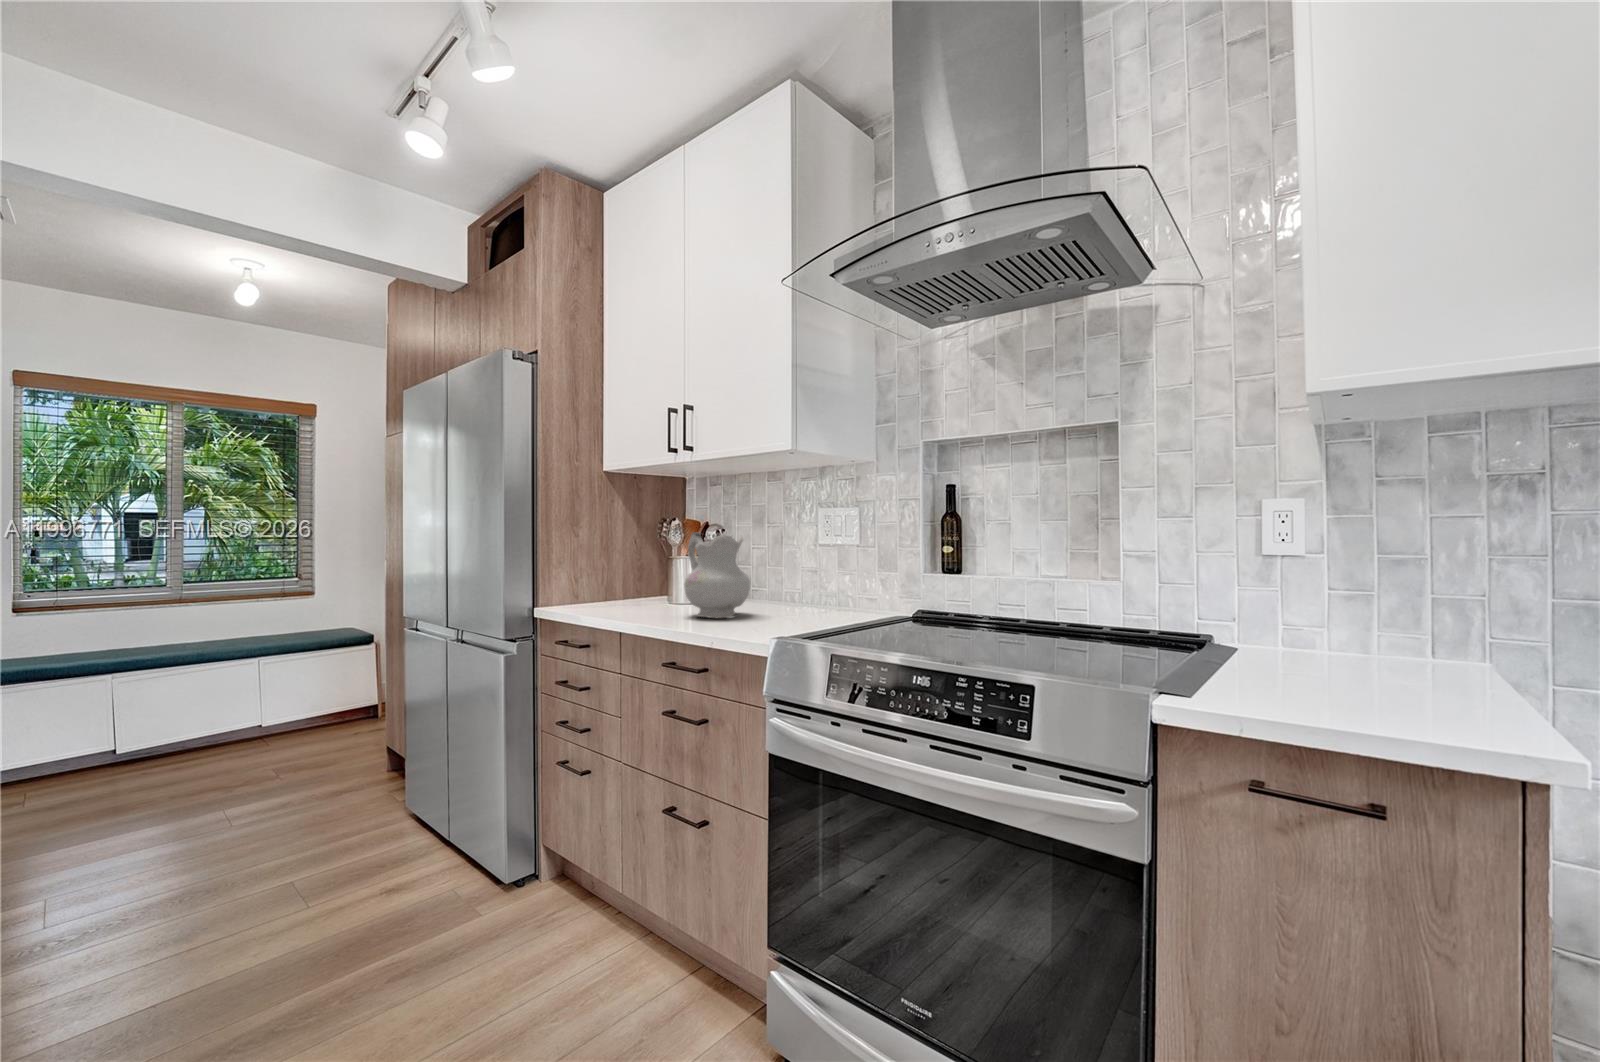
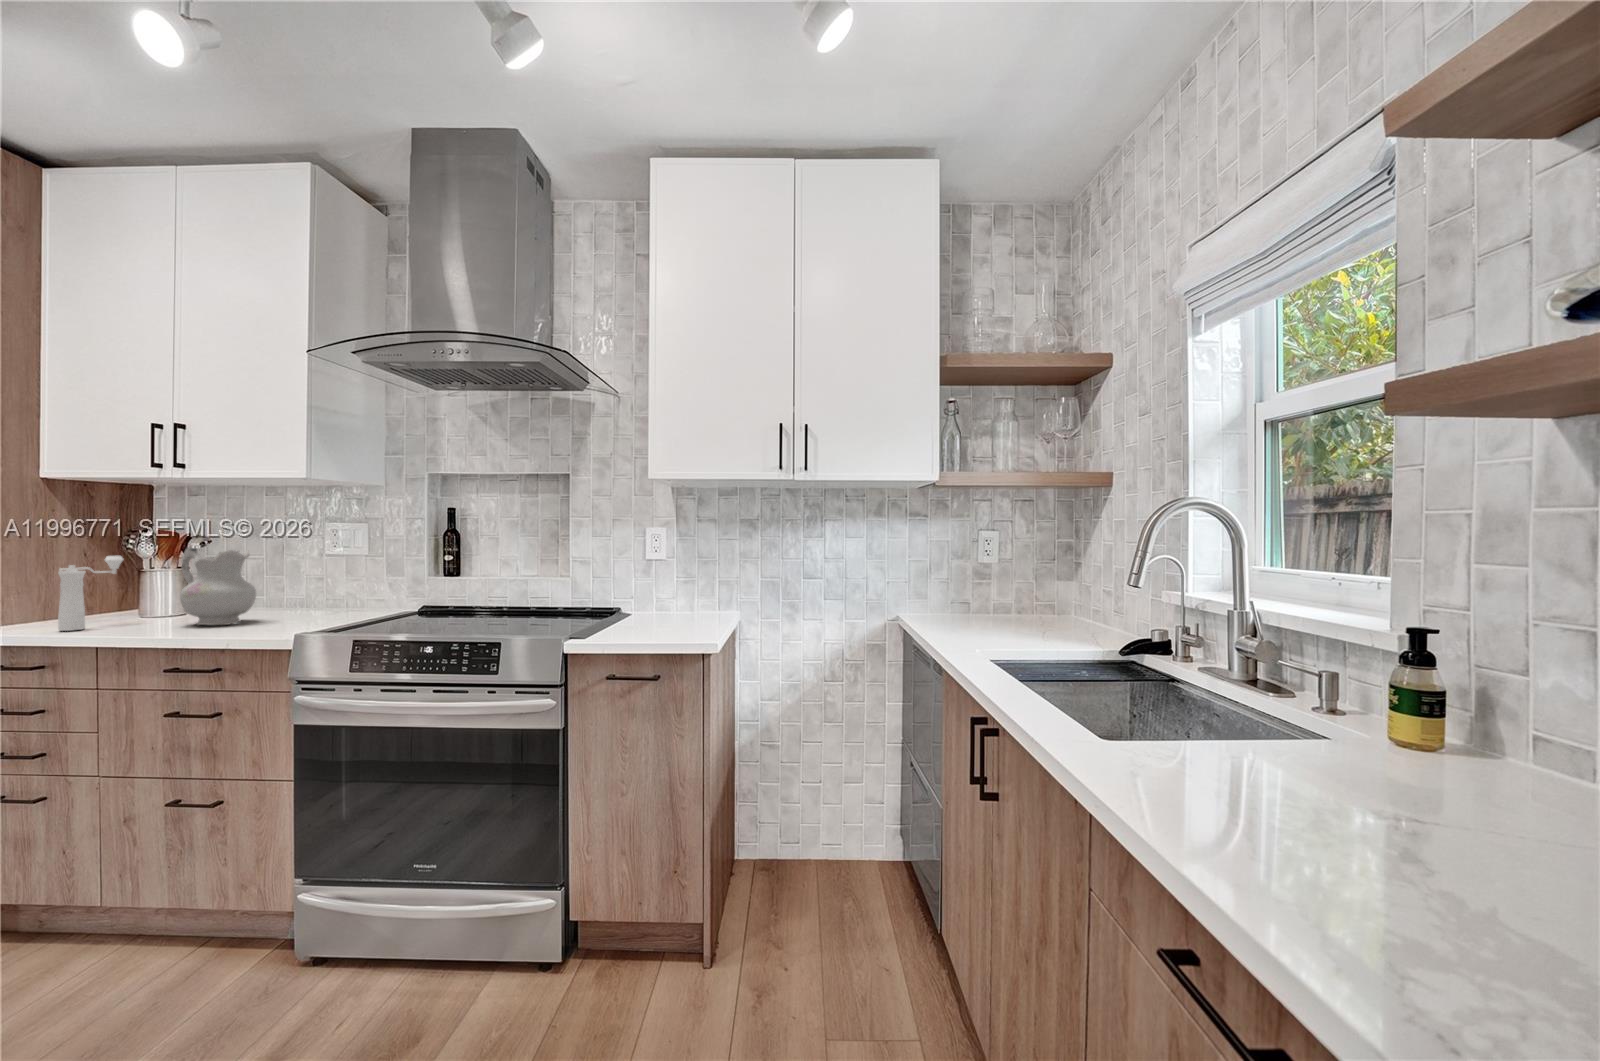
pepper mill: none [596,541,648,614] -> present [58,556,123,631]

